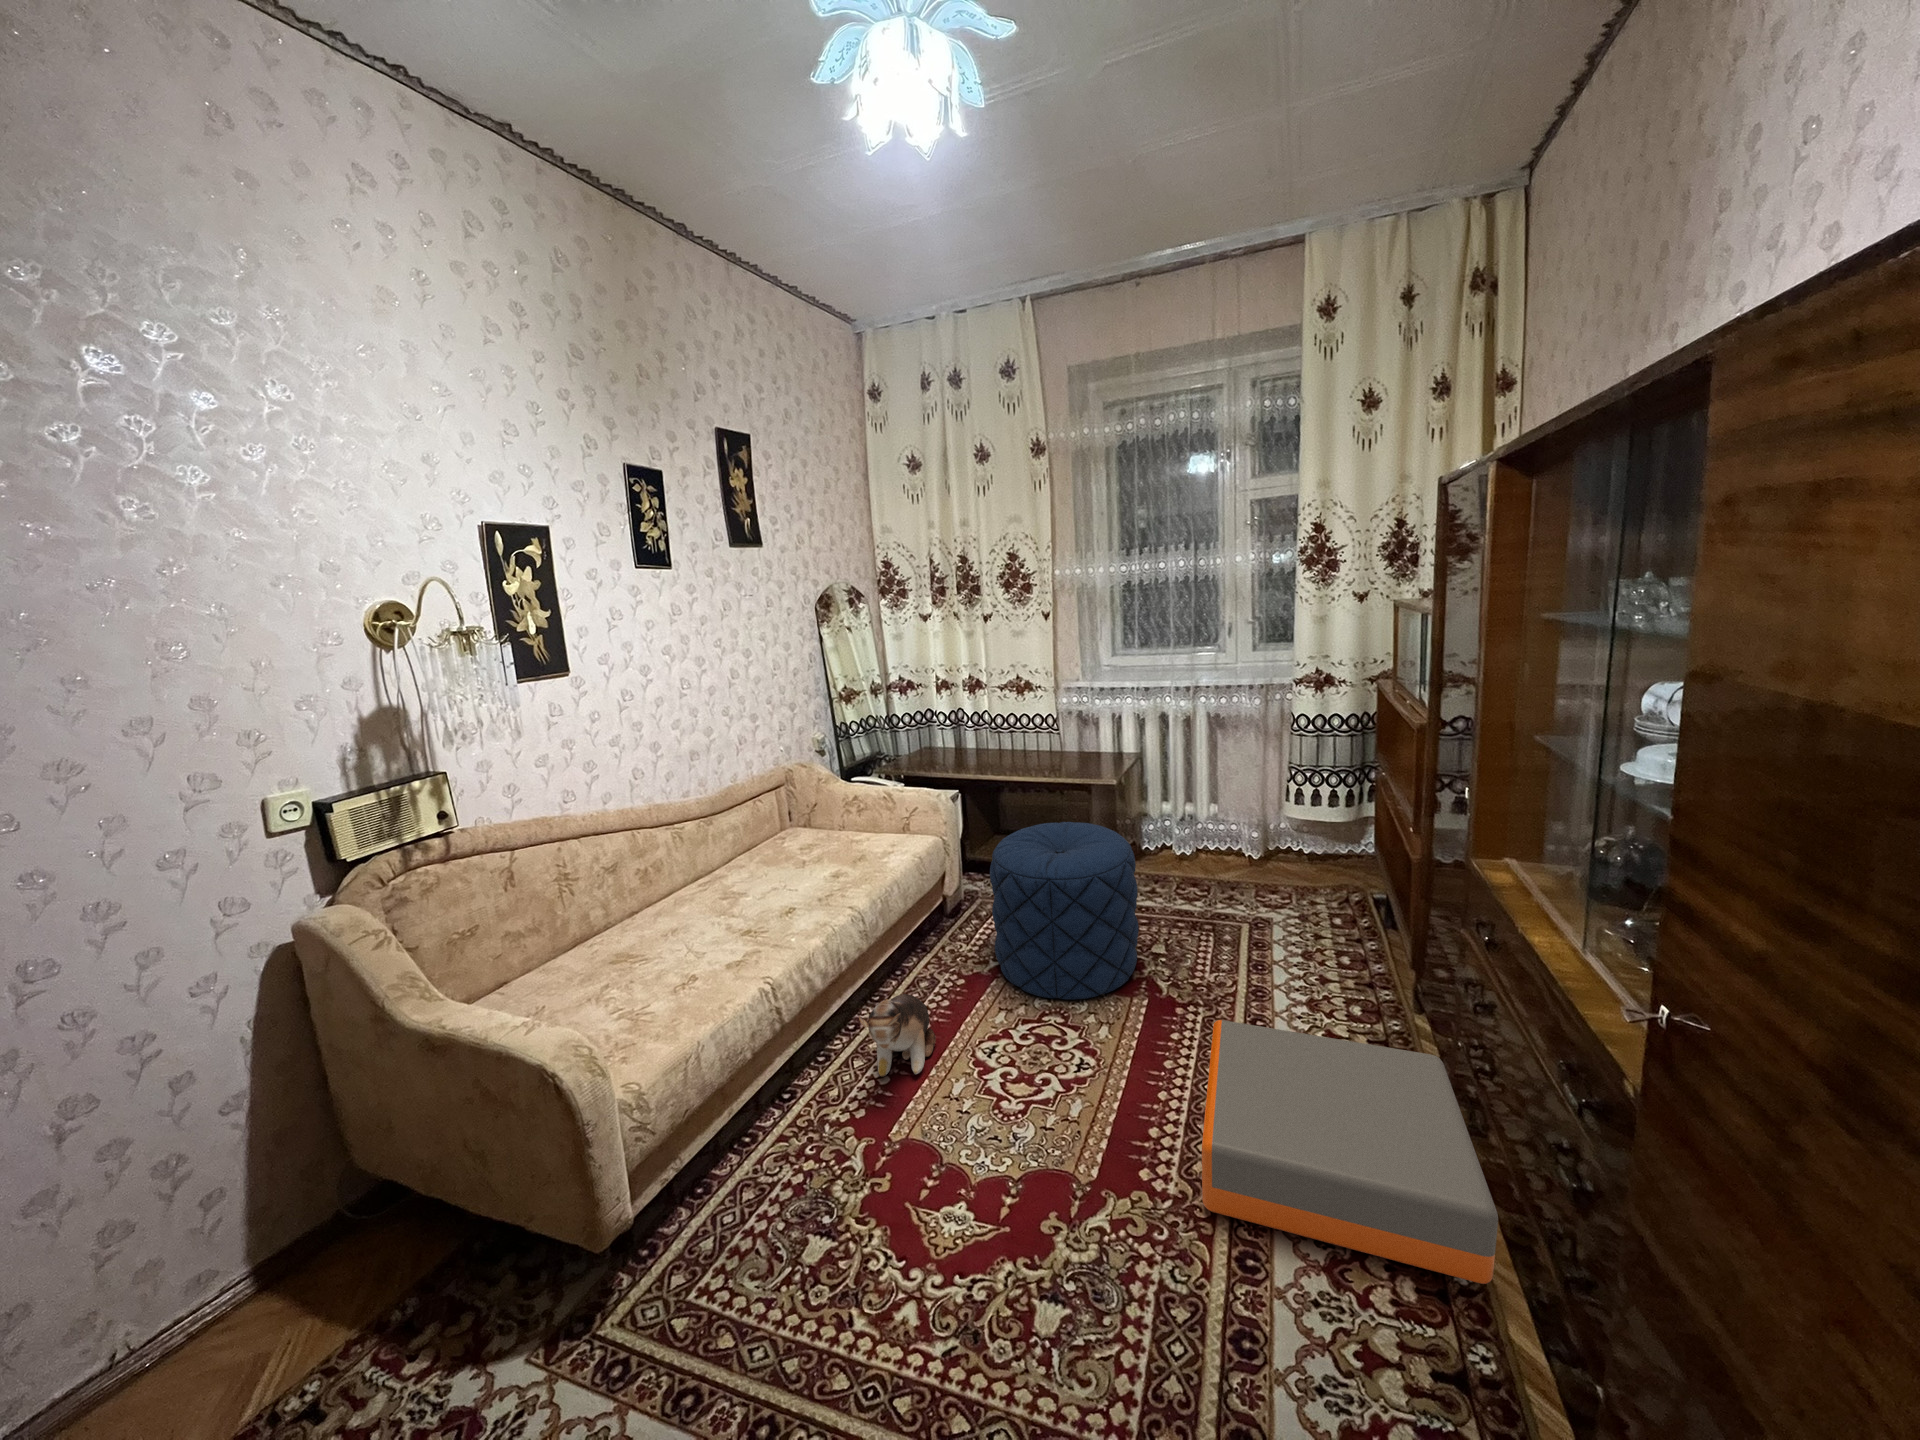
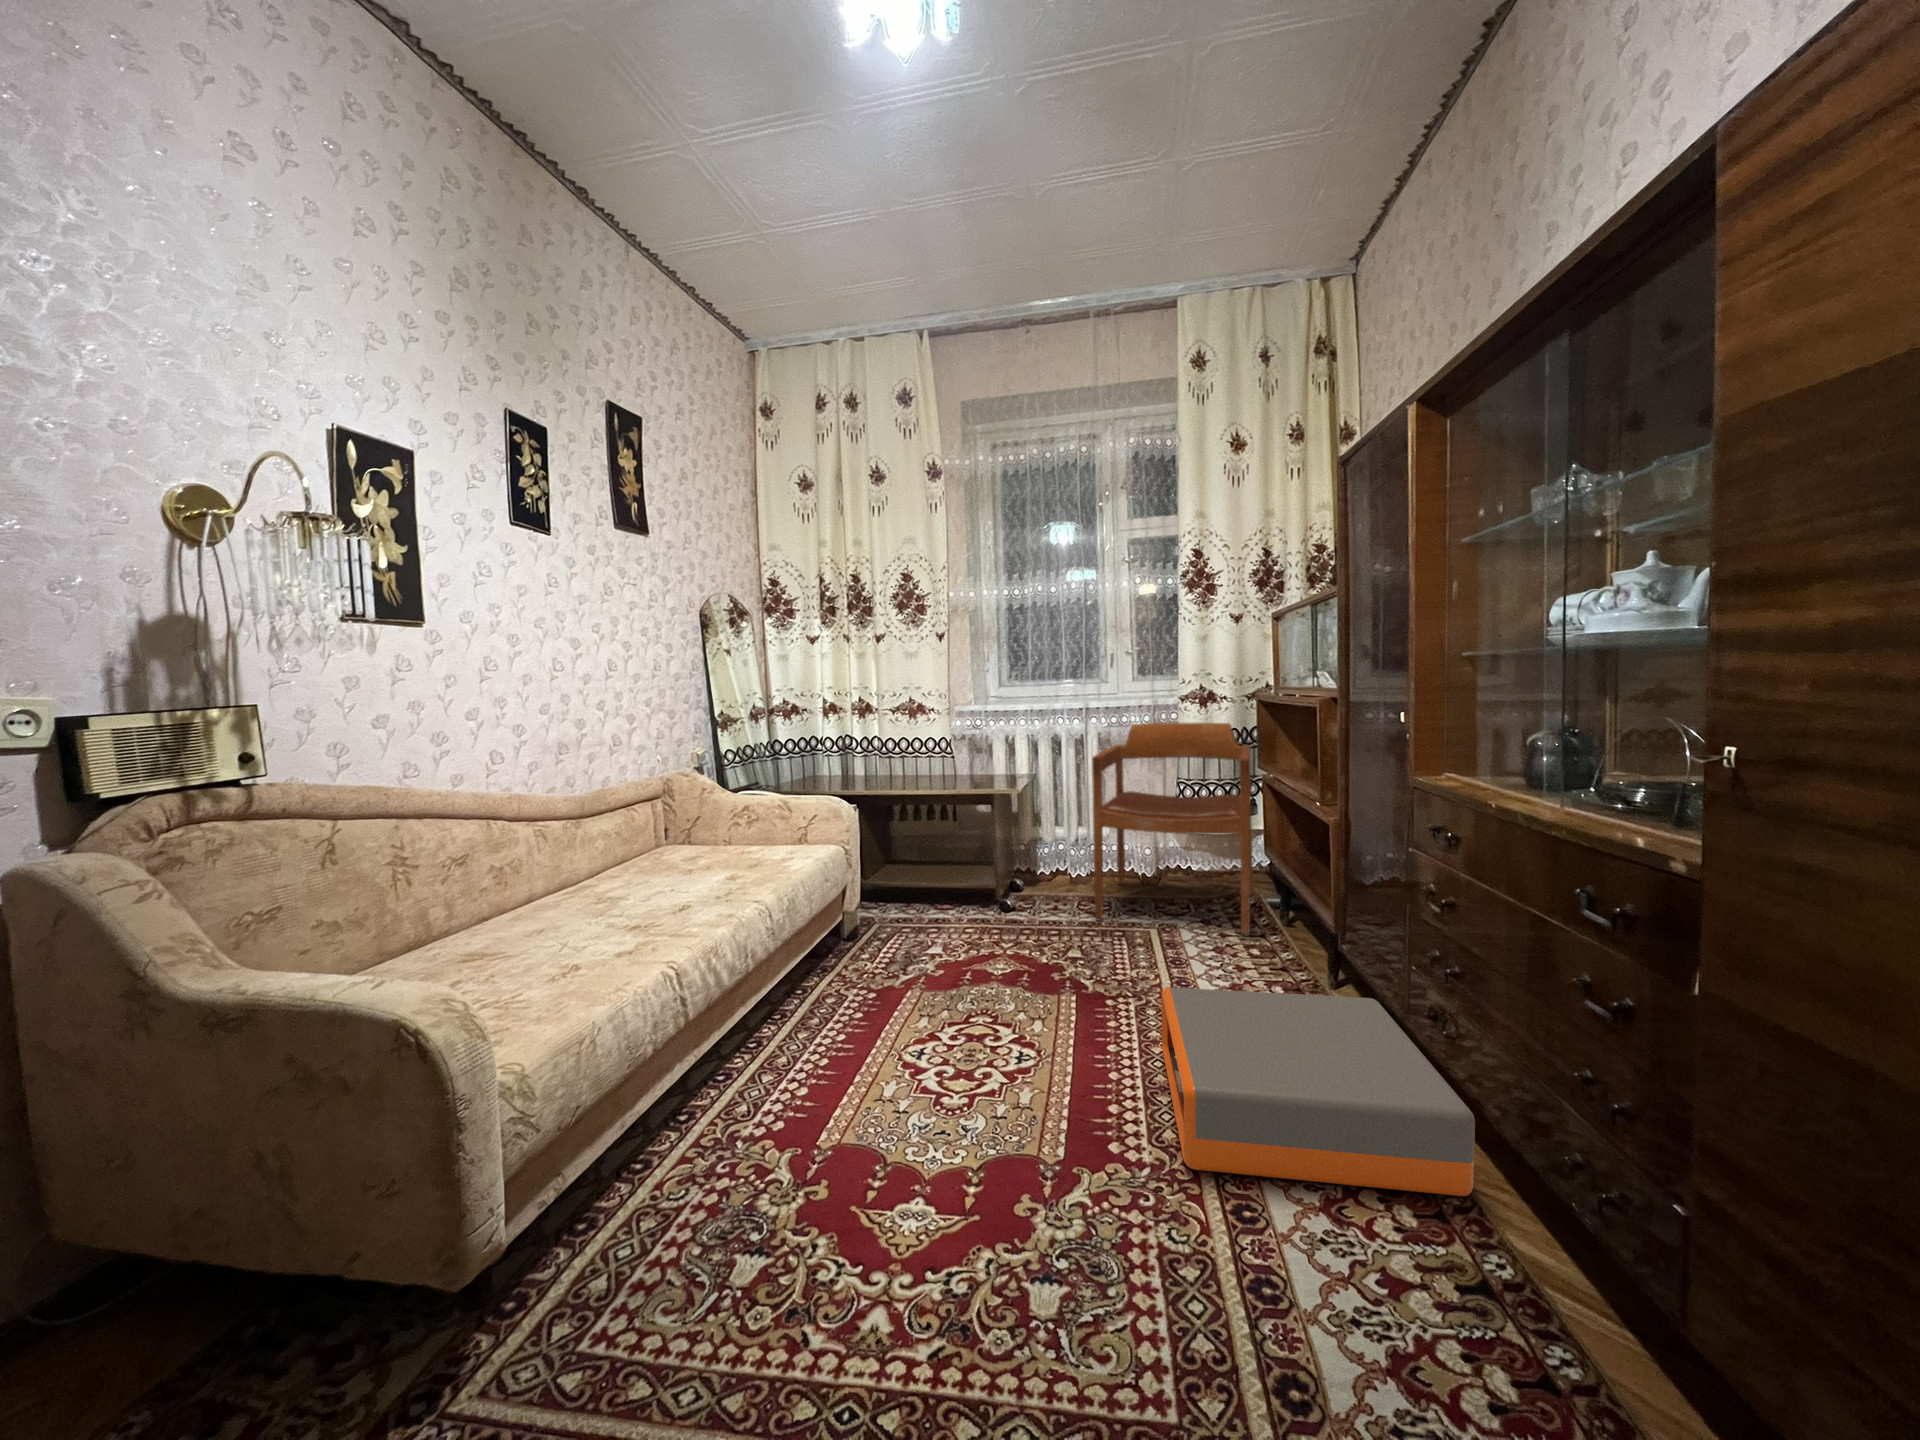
armchair: none [1183,706,1366,941] -> present [1092,723,1253,936]
pouf: present [990,822,1139,1000] -> none [909,822,1061,1001]
plush toy: present [859,994,936,1076] -> none [780,988,858,1087]

